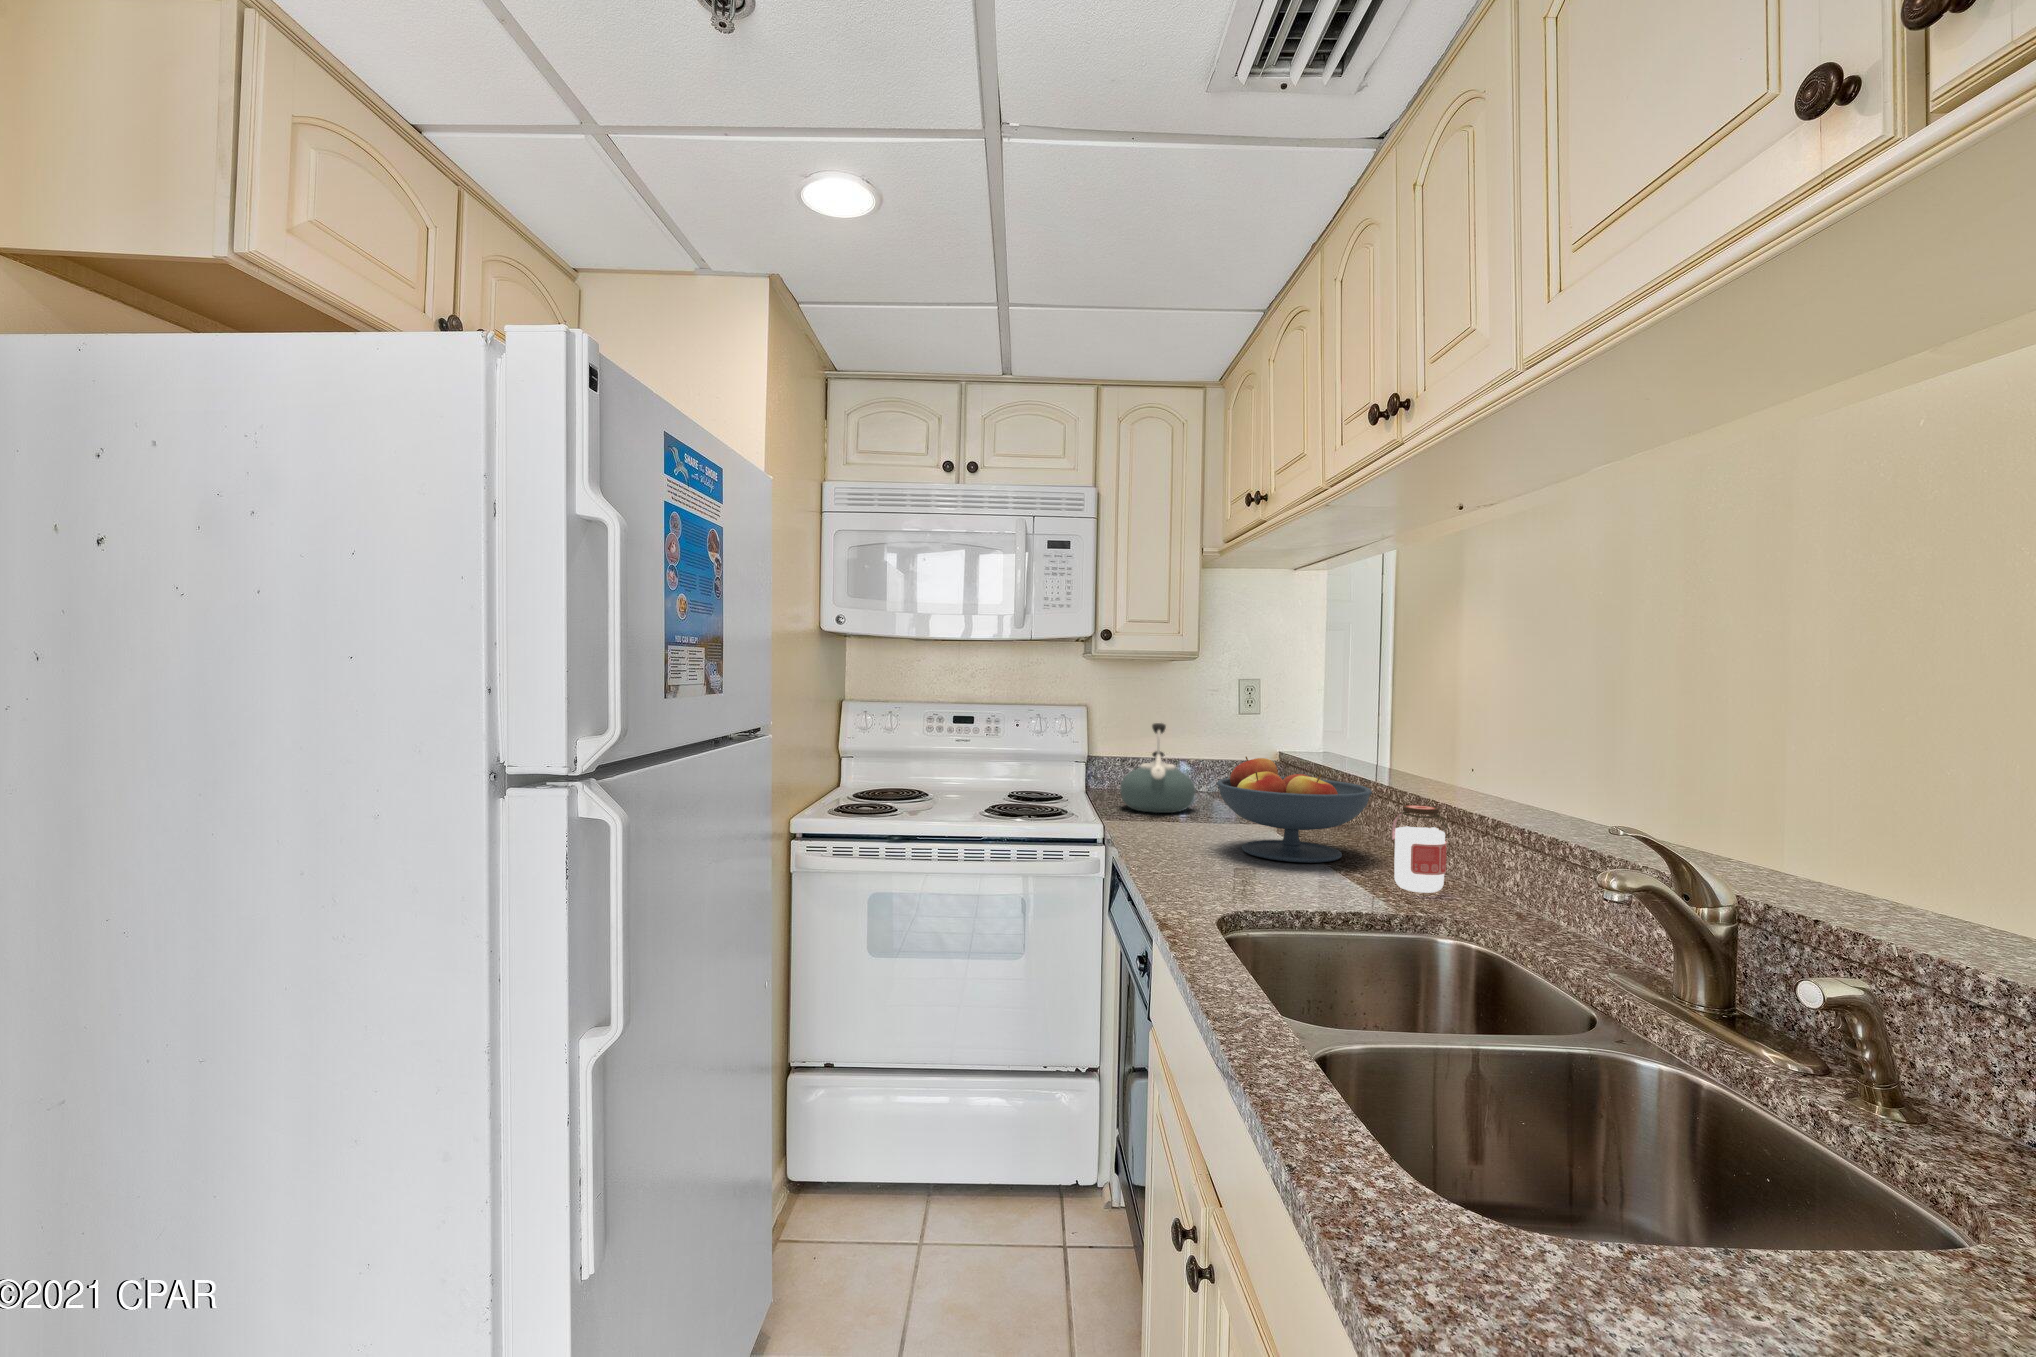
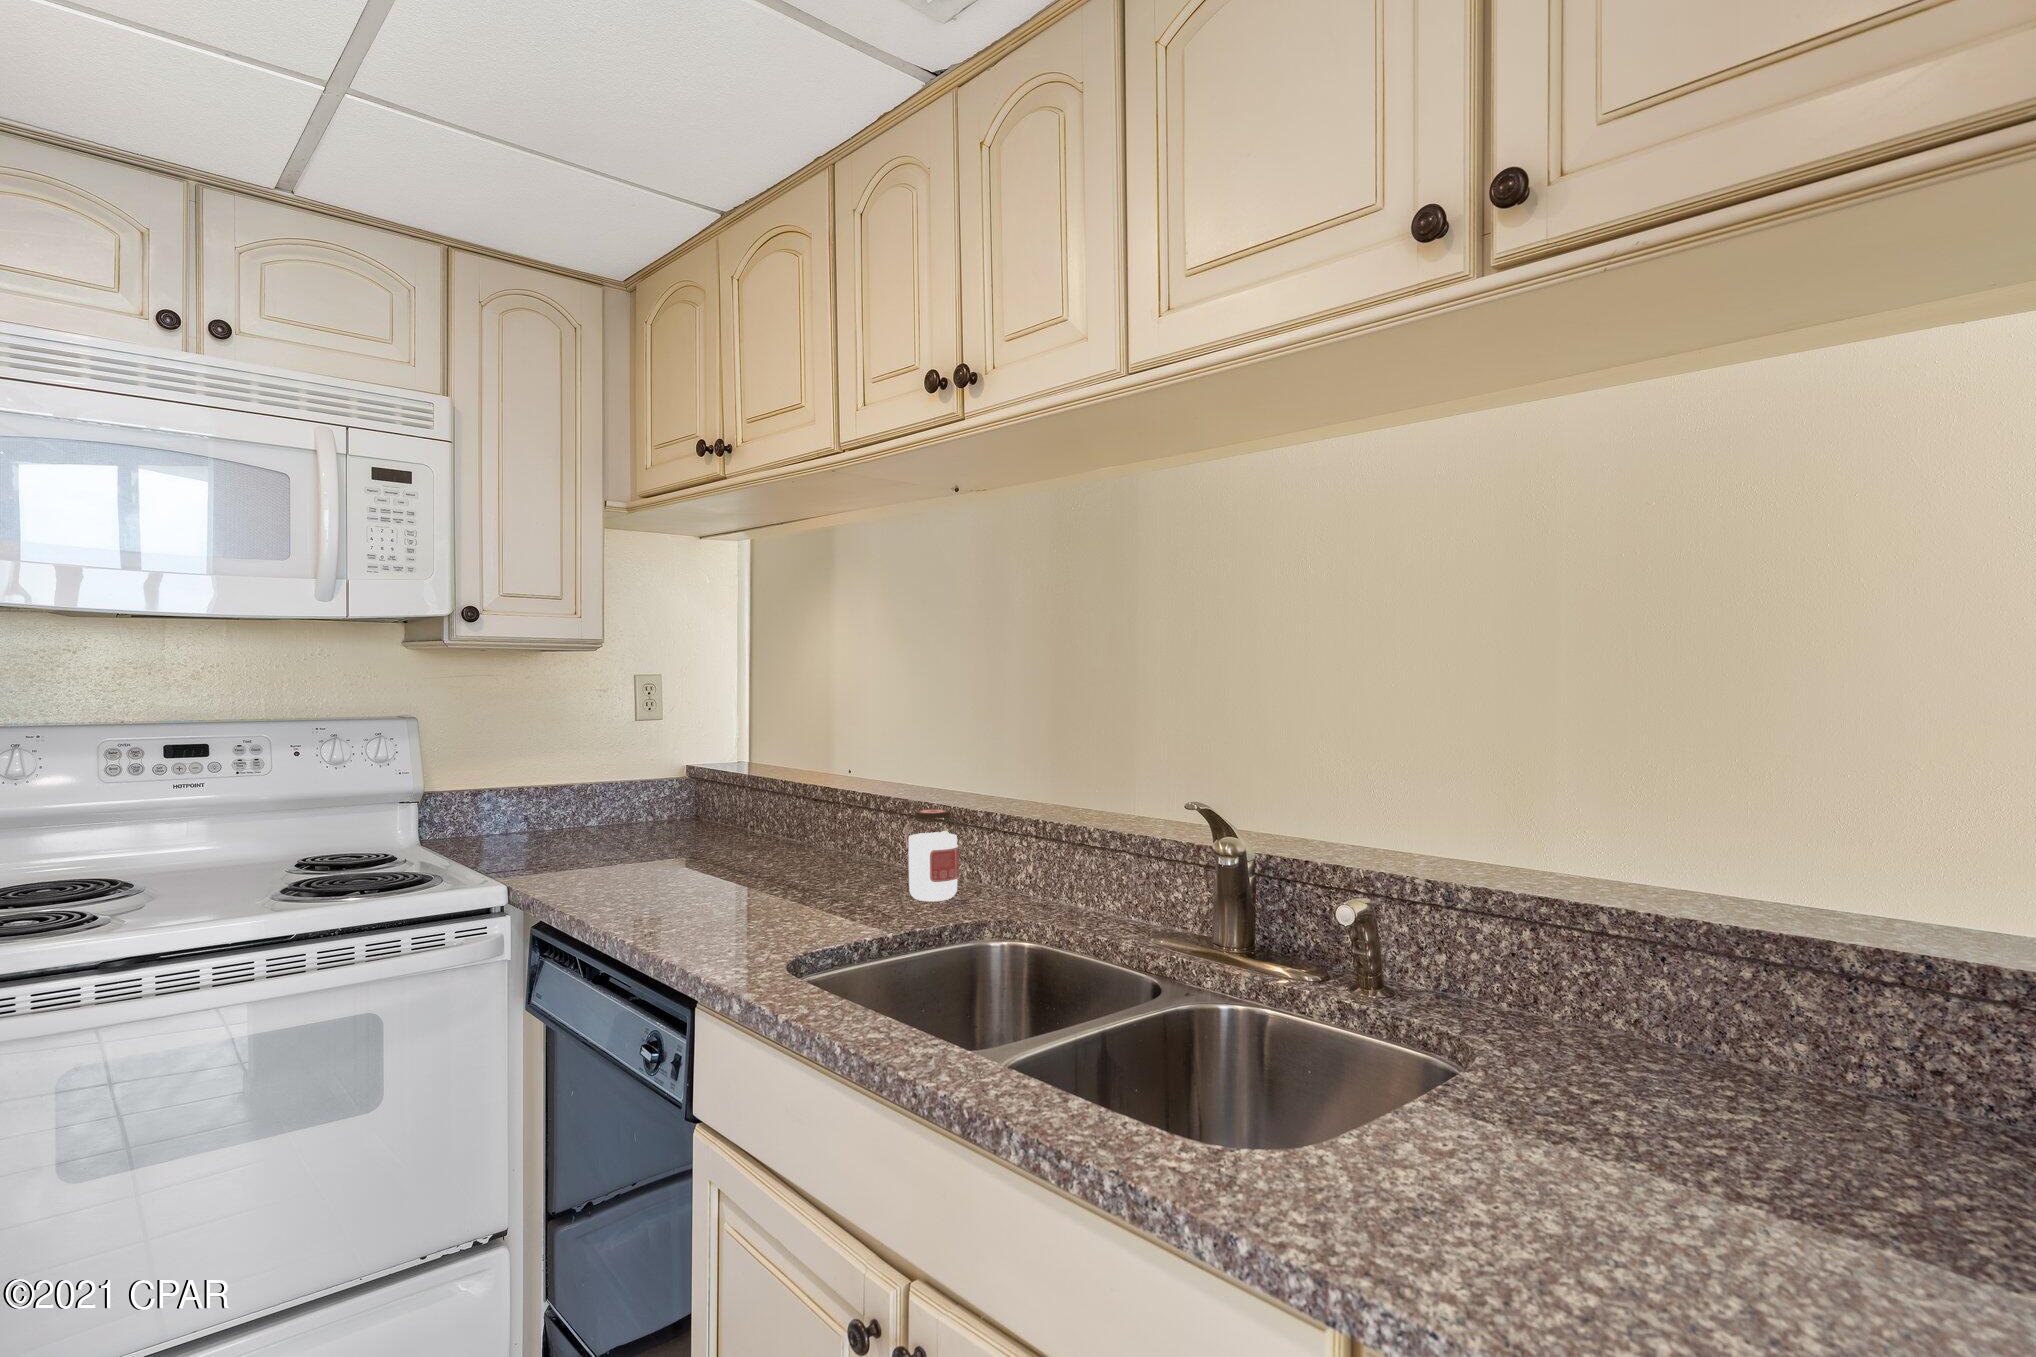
kettle: present [1120,723,1195,813] -> none [499,741,605,862]
fruit bowl: present [1217,757,1372,863] -> none [681,775,860,894]

